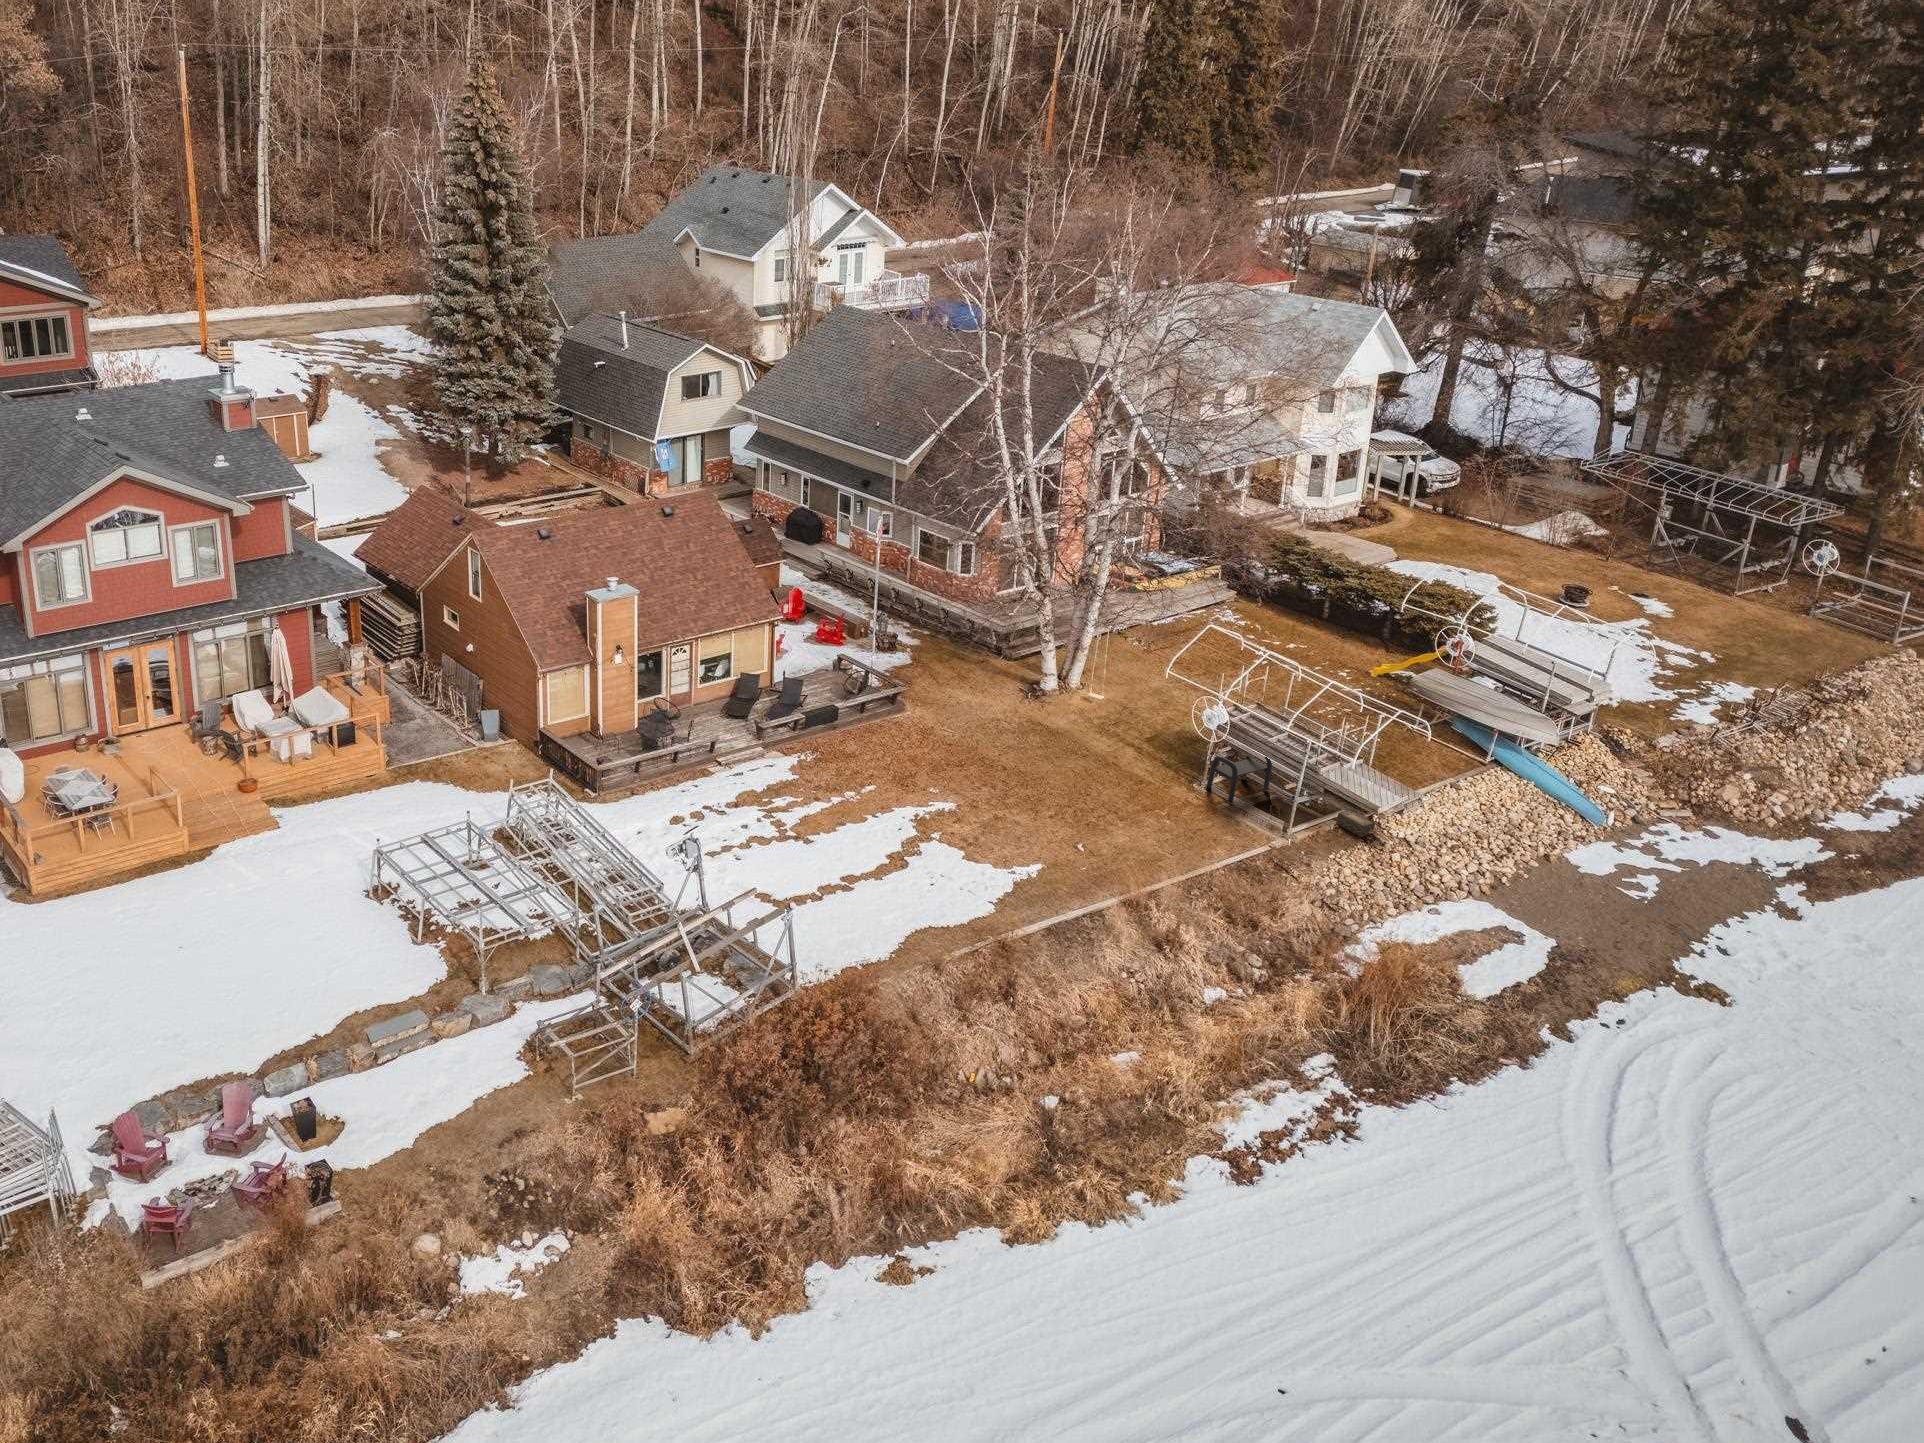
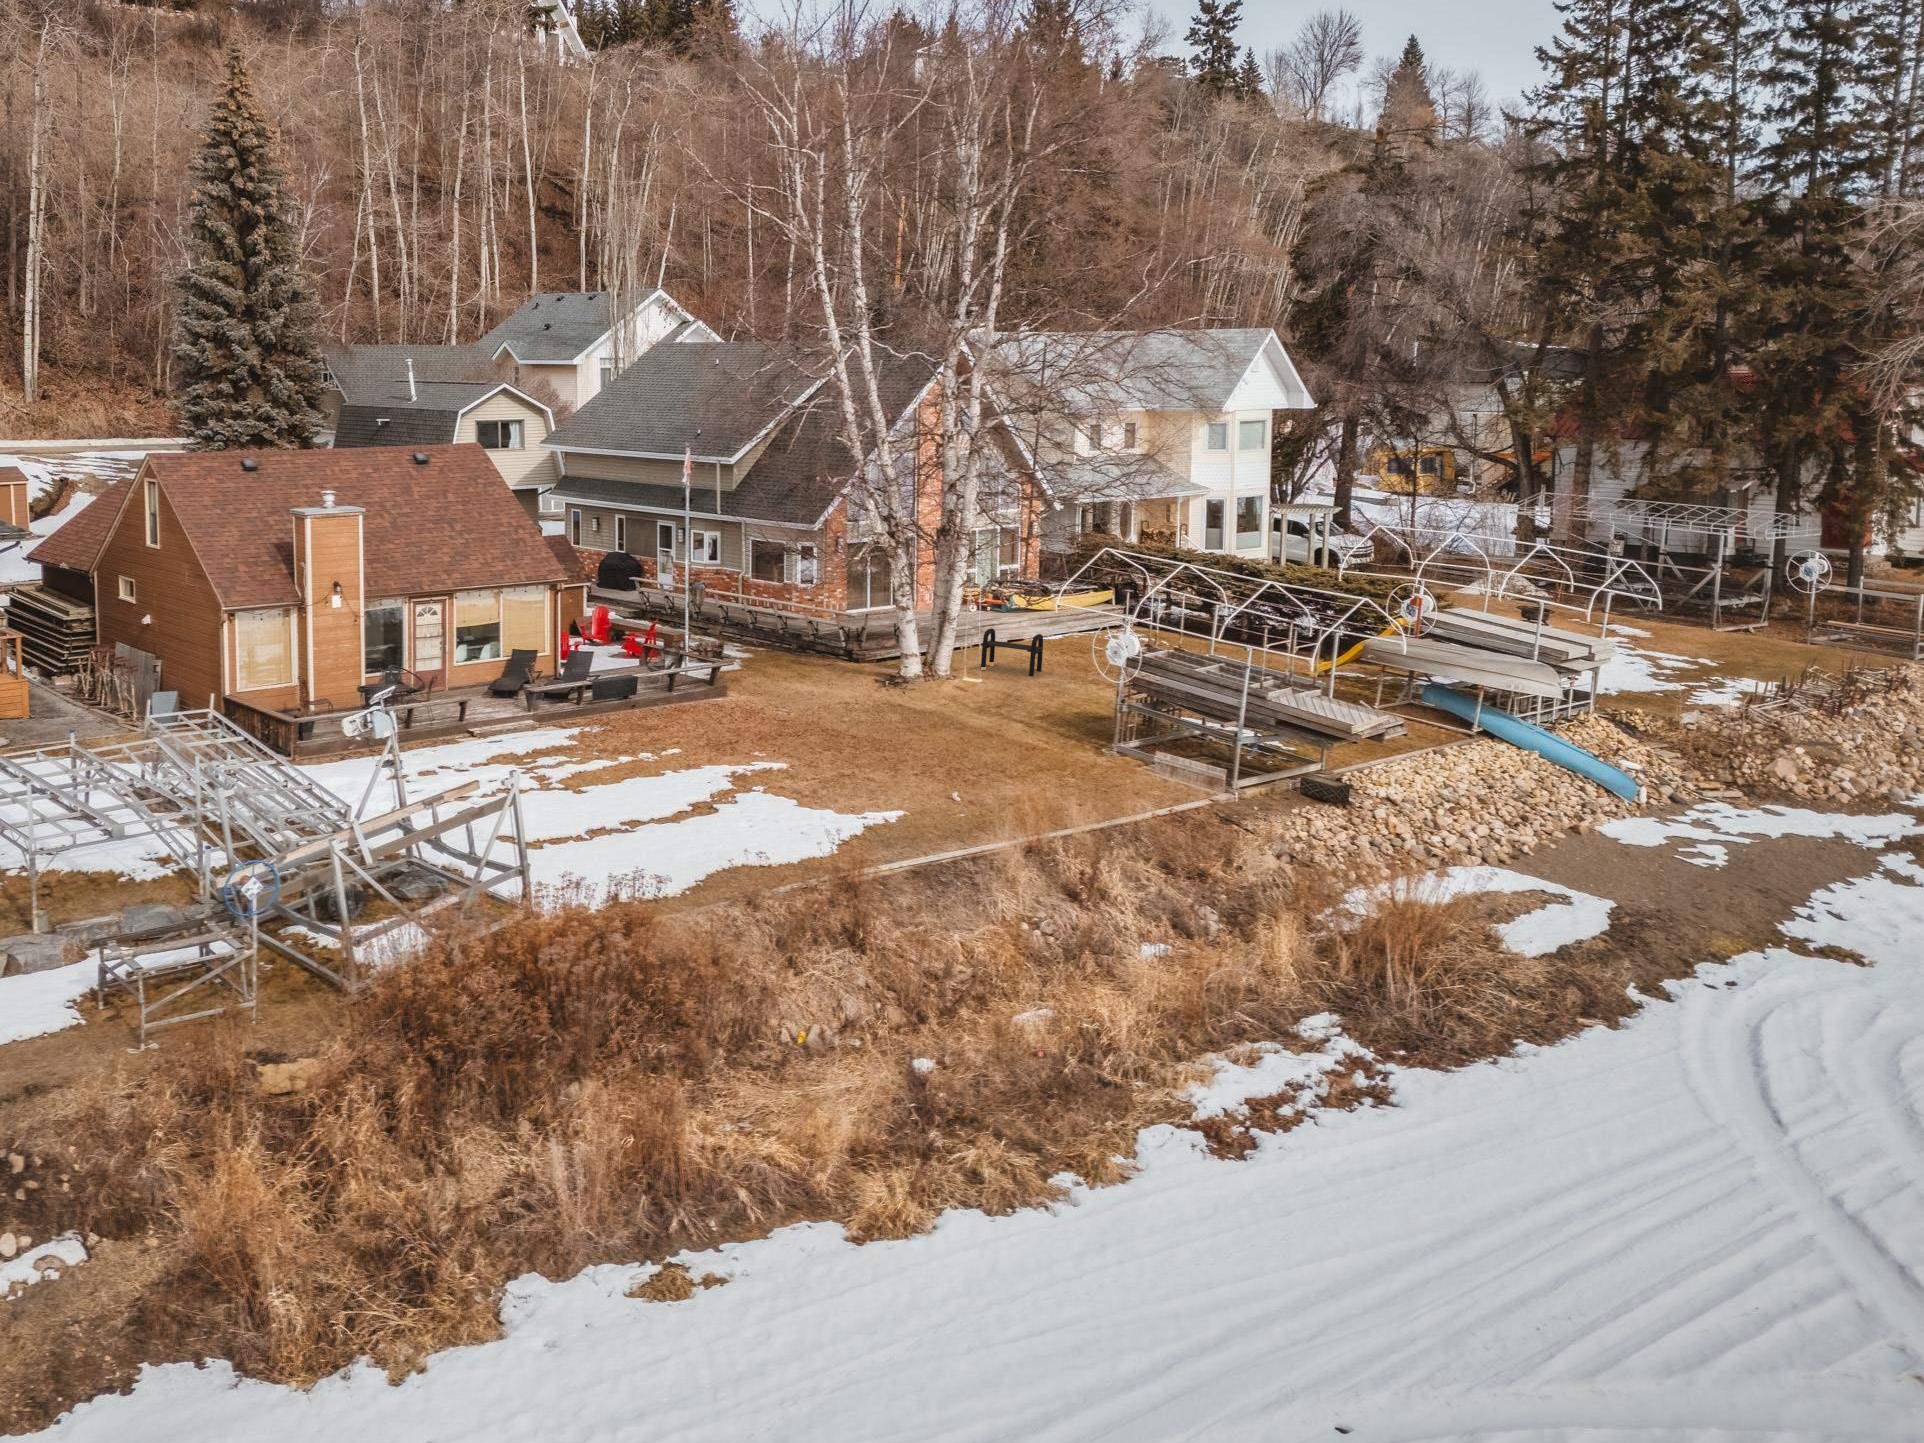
bench: present [1206,756,1272,801] -> present [981,628,1043,676]

